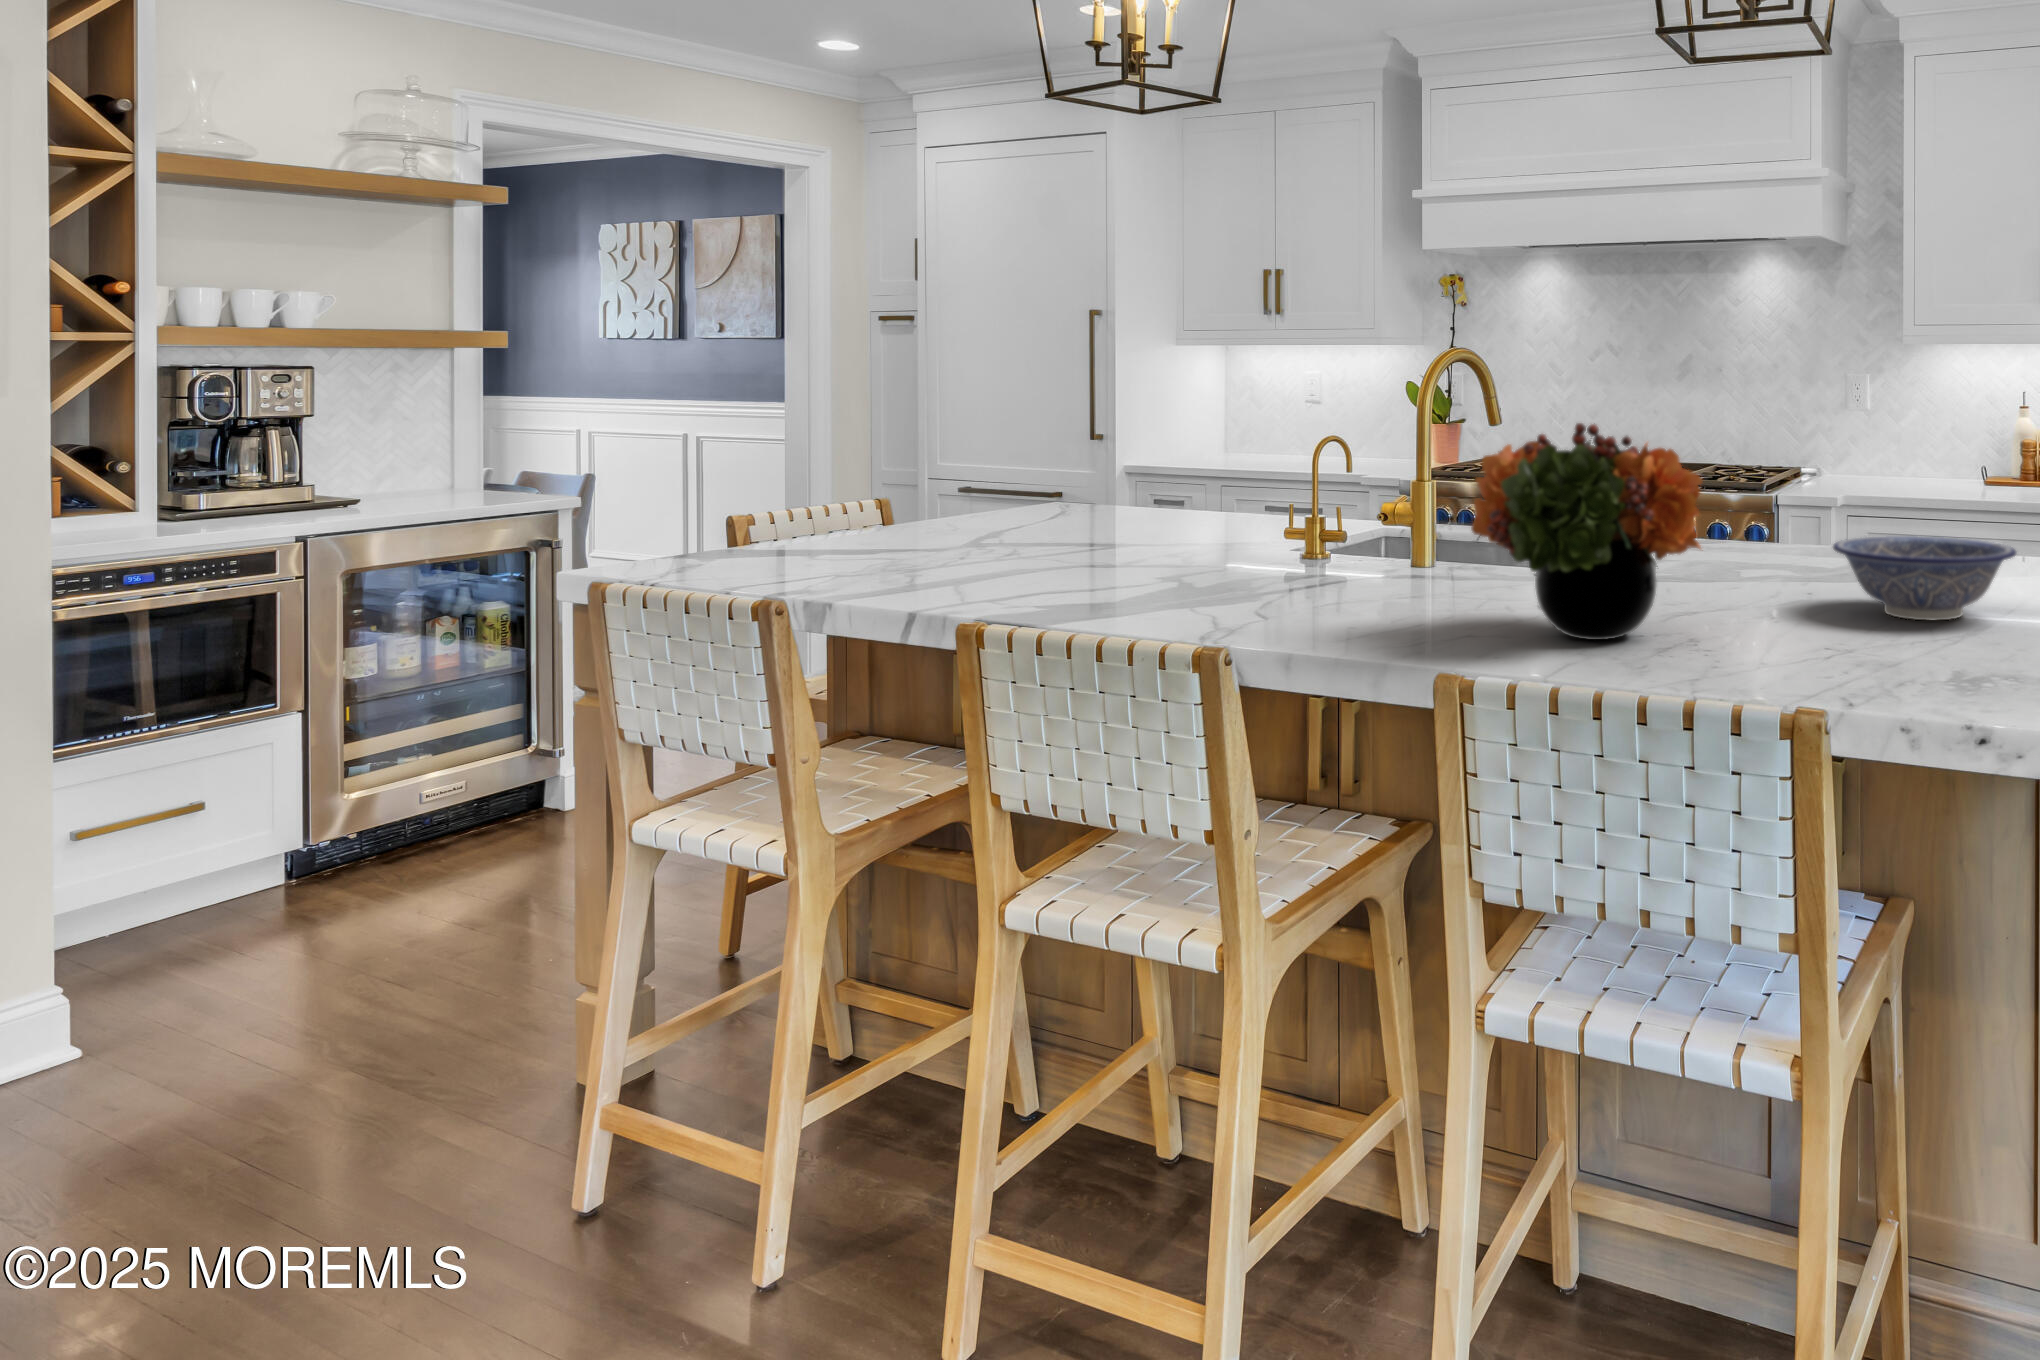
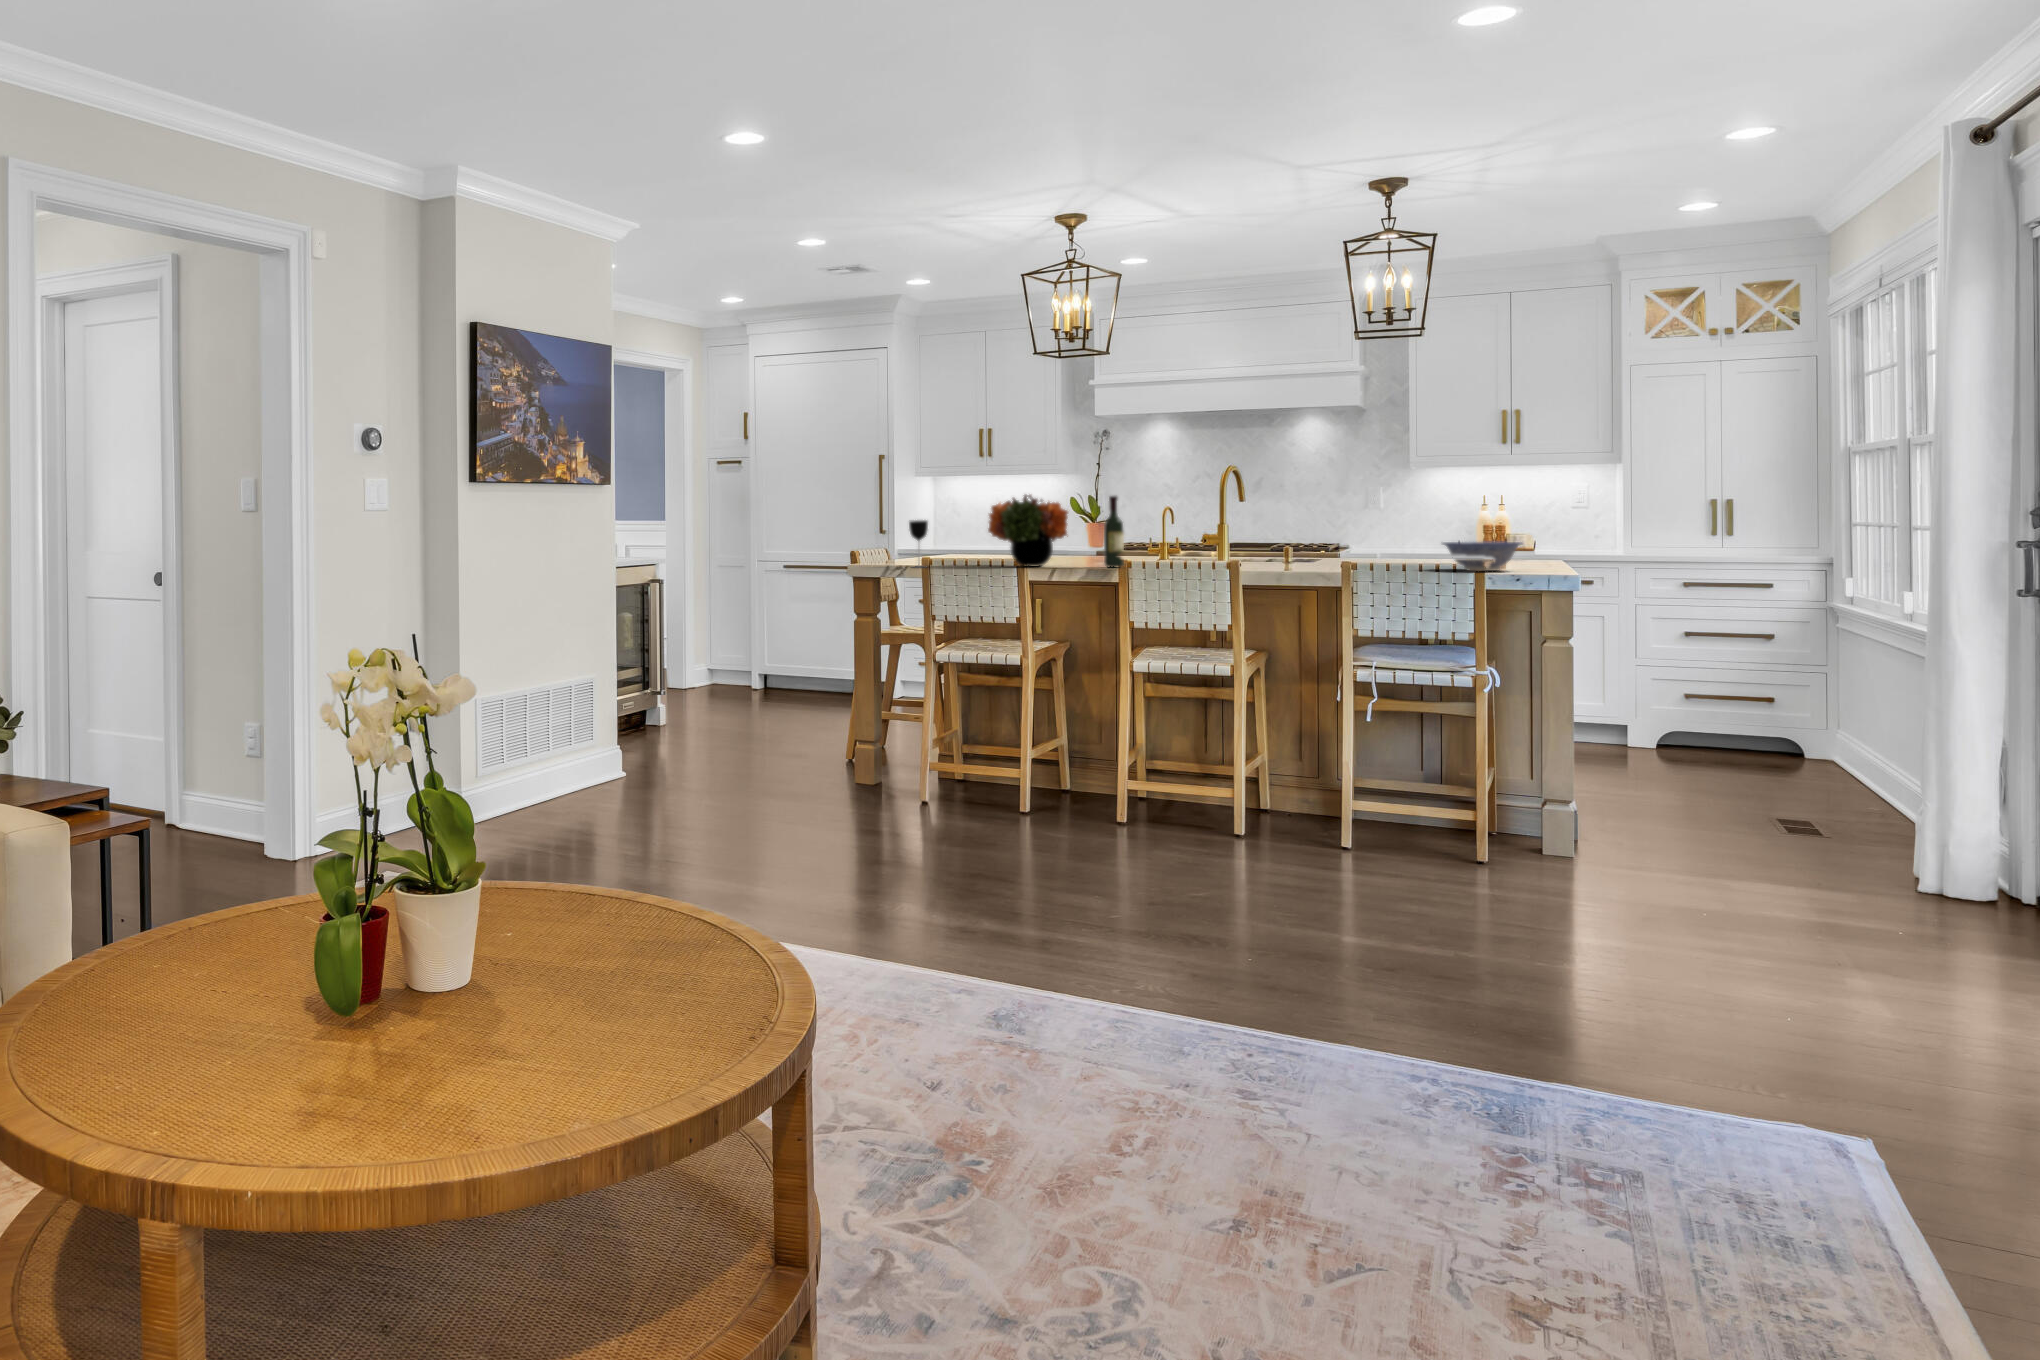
wine bottle: none [1116,413,1160,582] -> present [1104,496,1124,568]
flower arrangement: present [1471,423,1702,640] -> present [988,495,1068,567]
wine glass: none [698,462,746,573] -> present [909,520,928,566]

